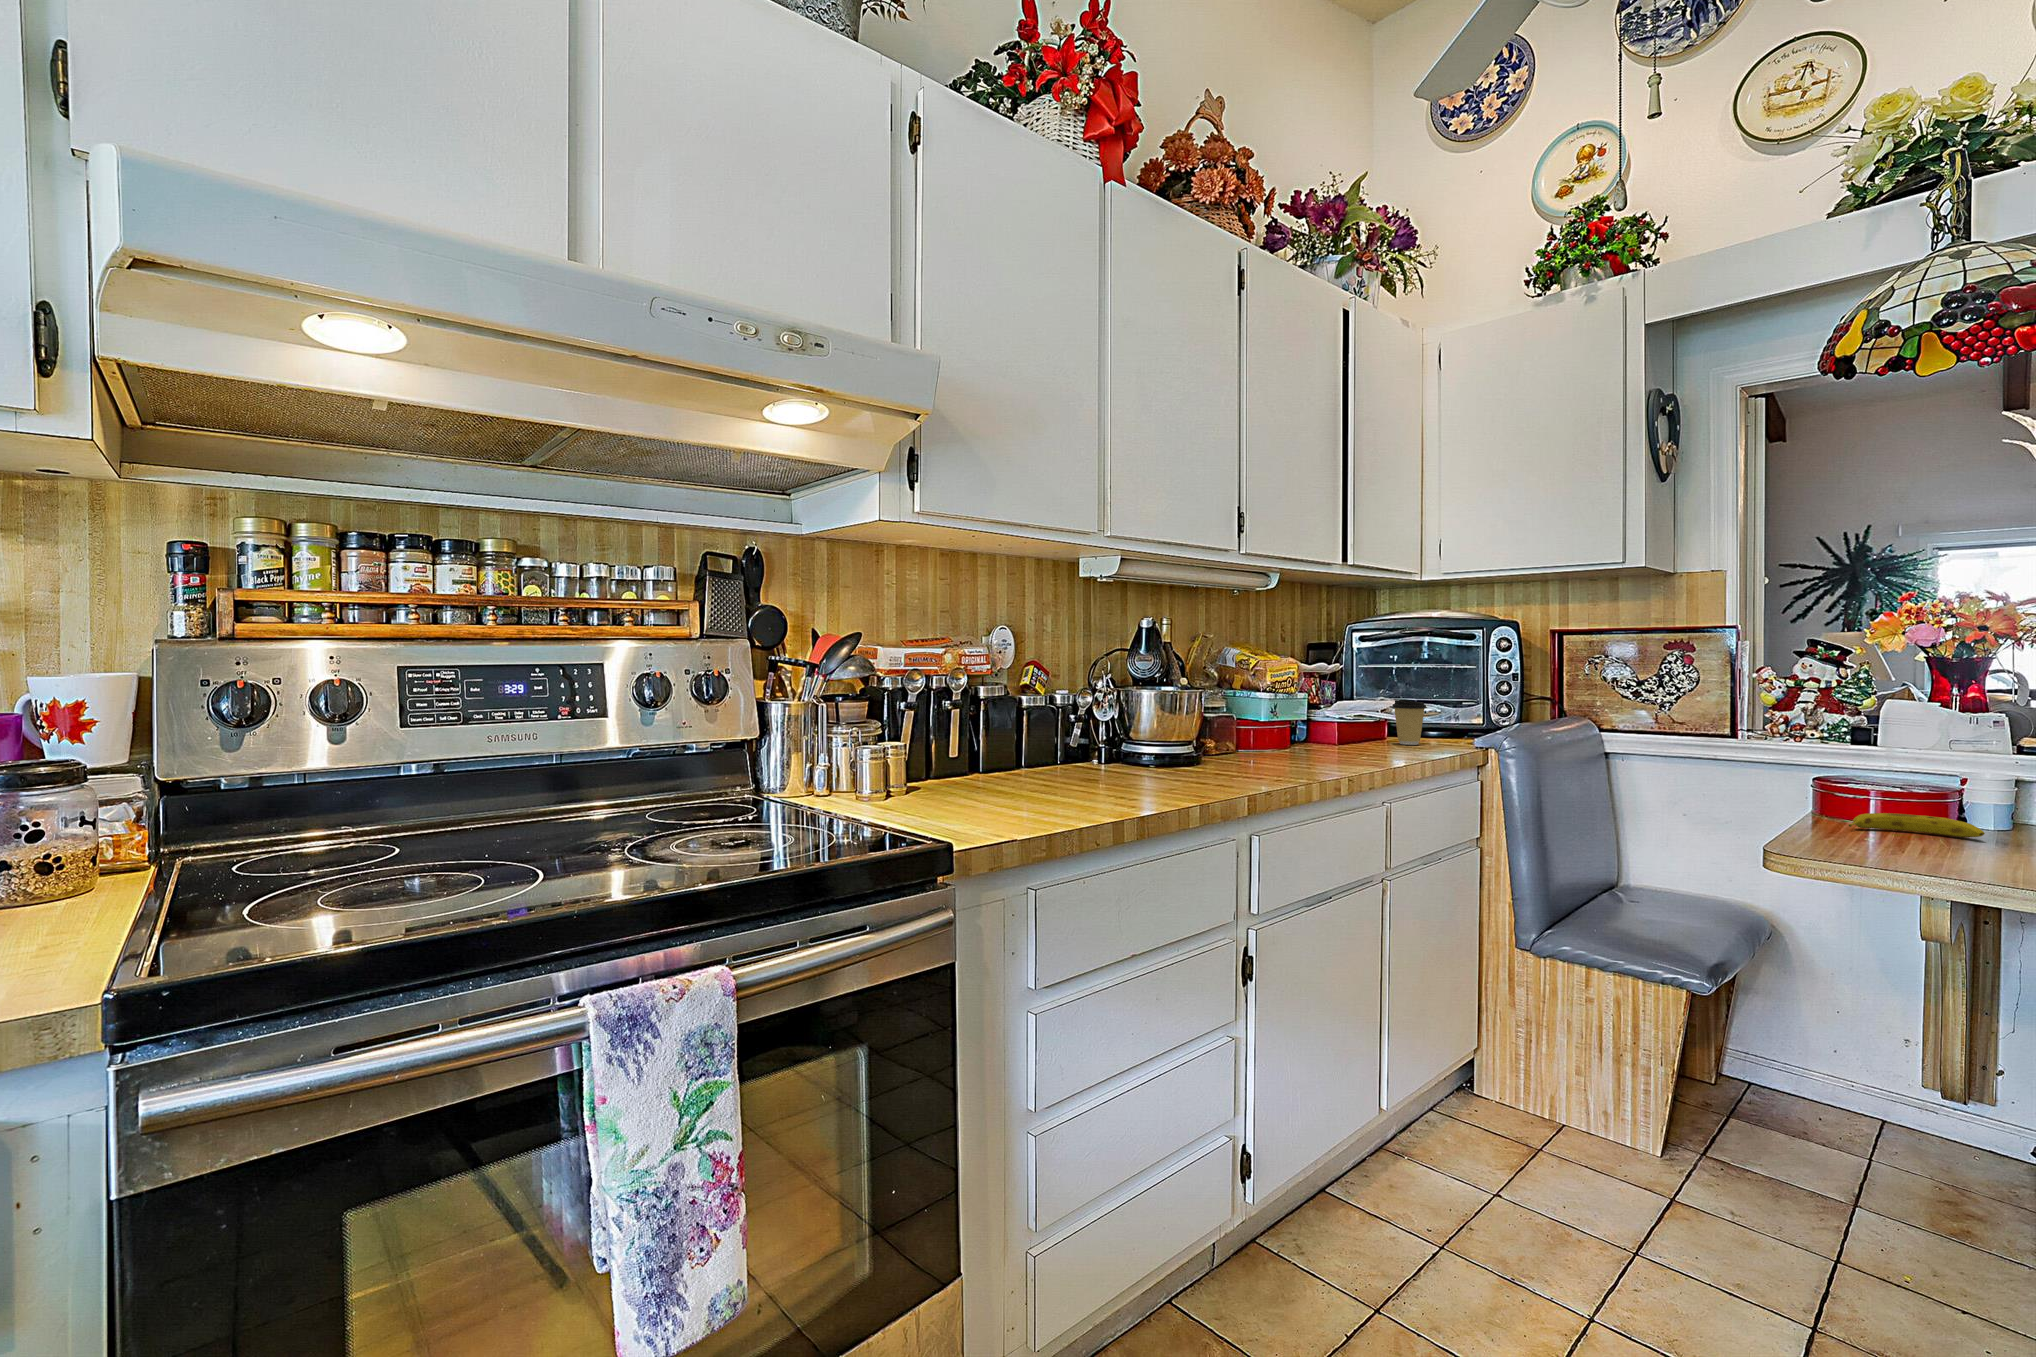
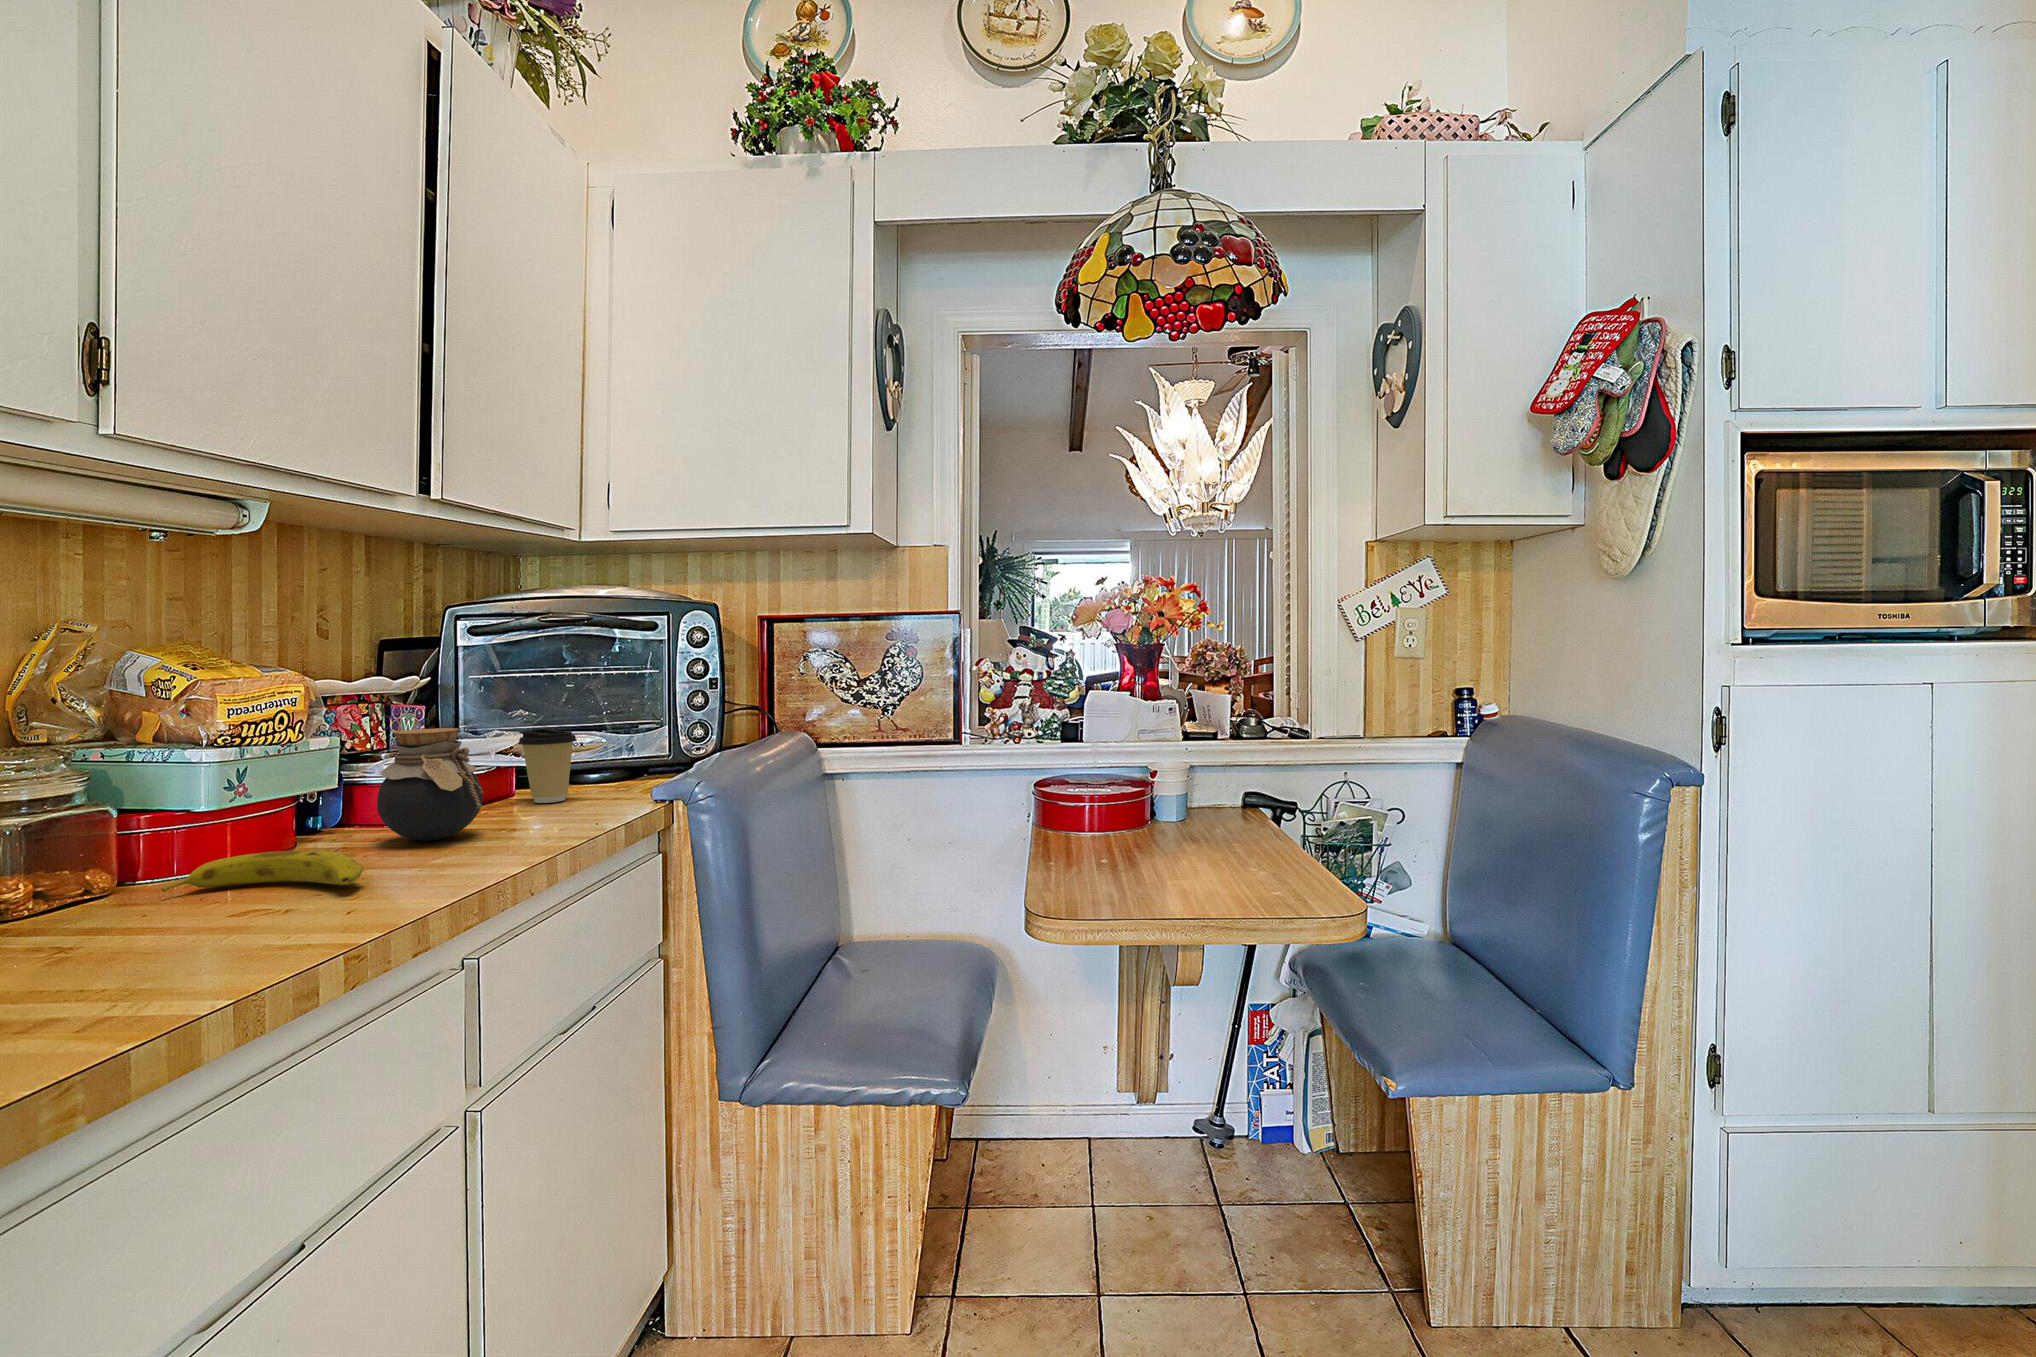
jar: none [1330,693,1385,753] -> present [377,728,483,841]
fruit: present [1849,813,1985,837] -> present [161,851,364,892]

